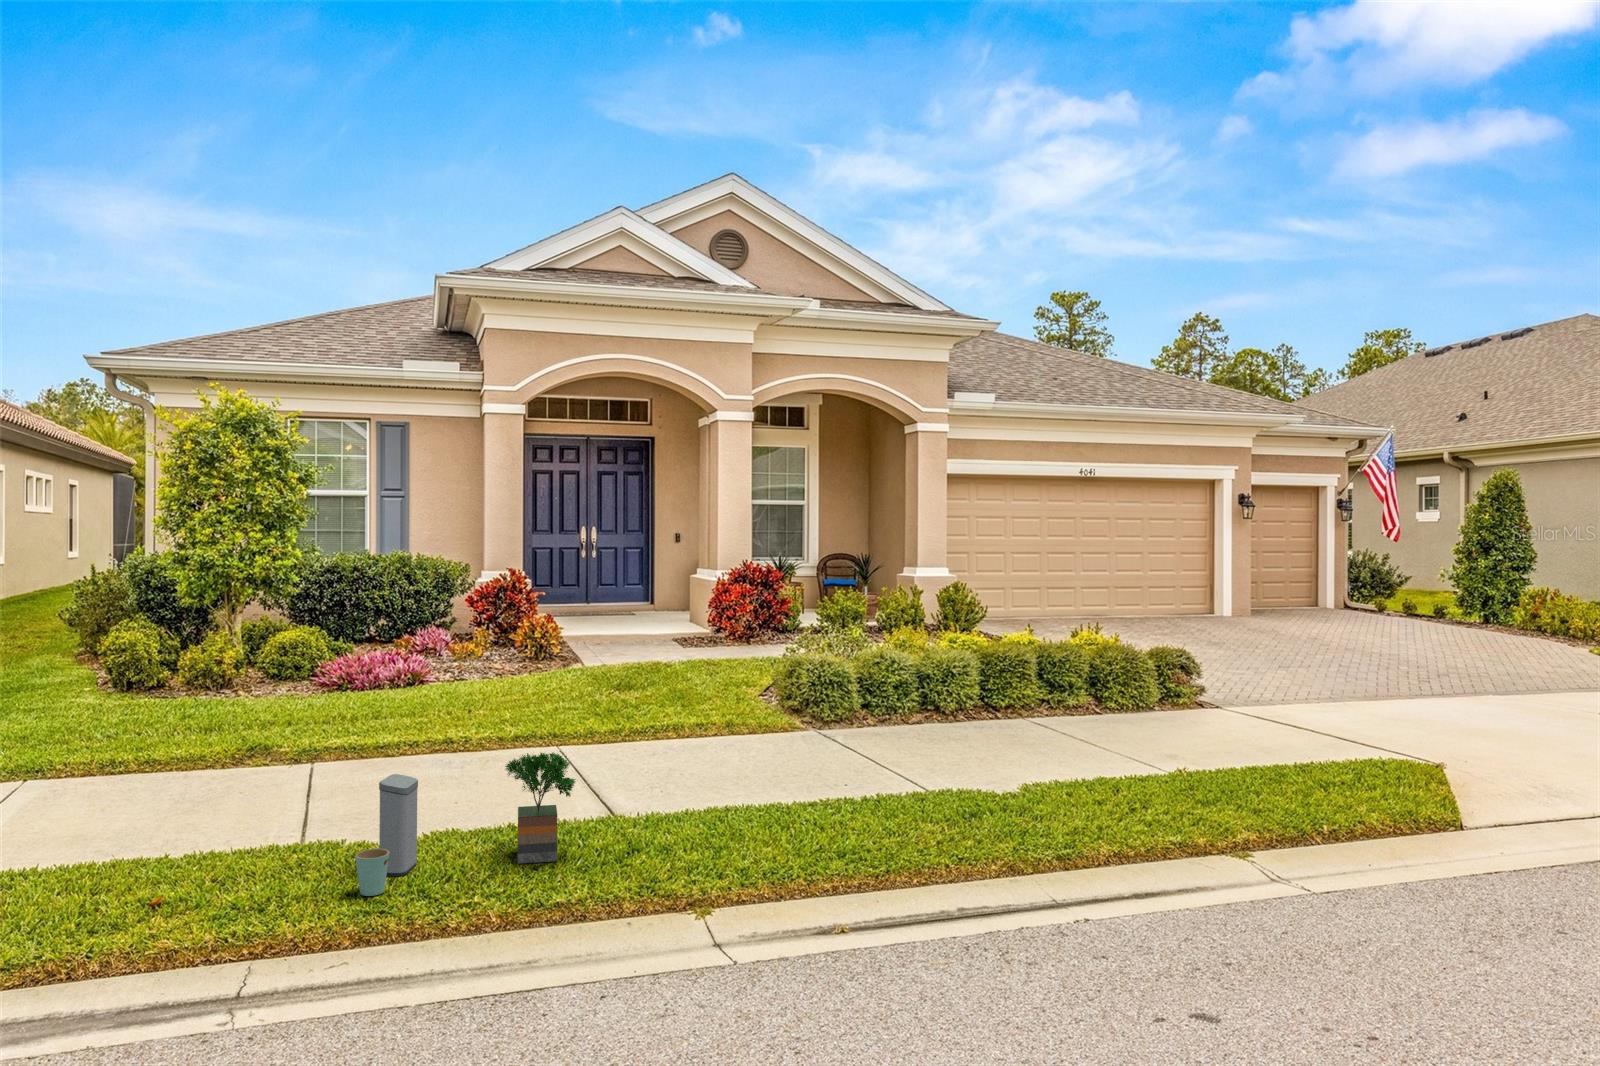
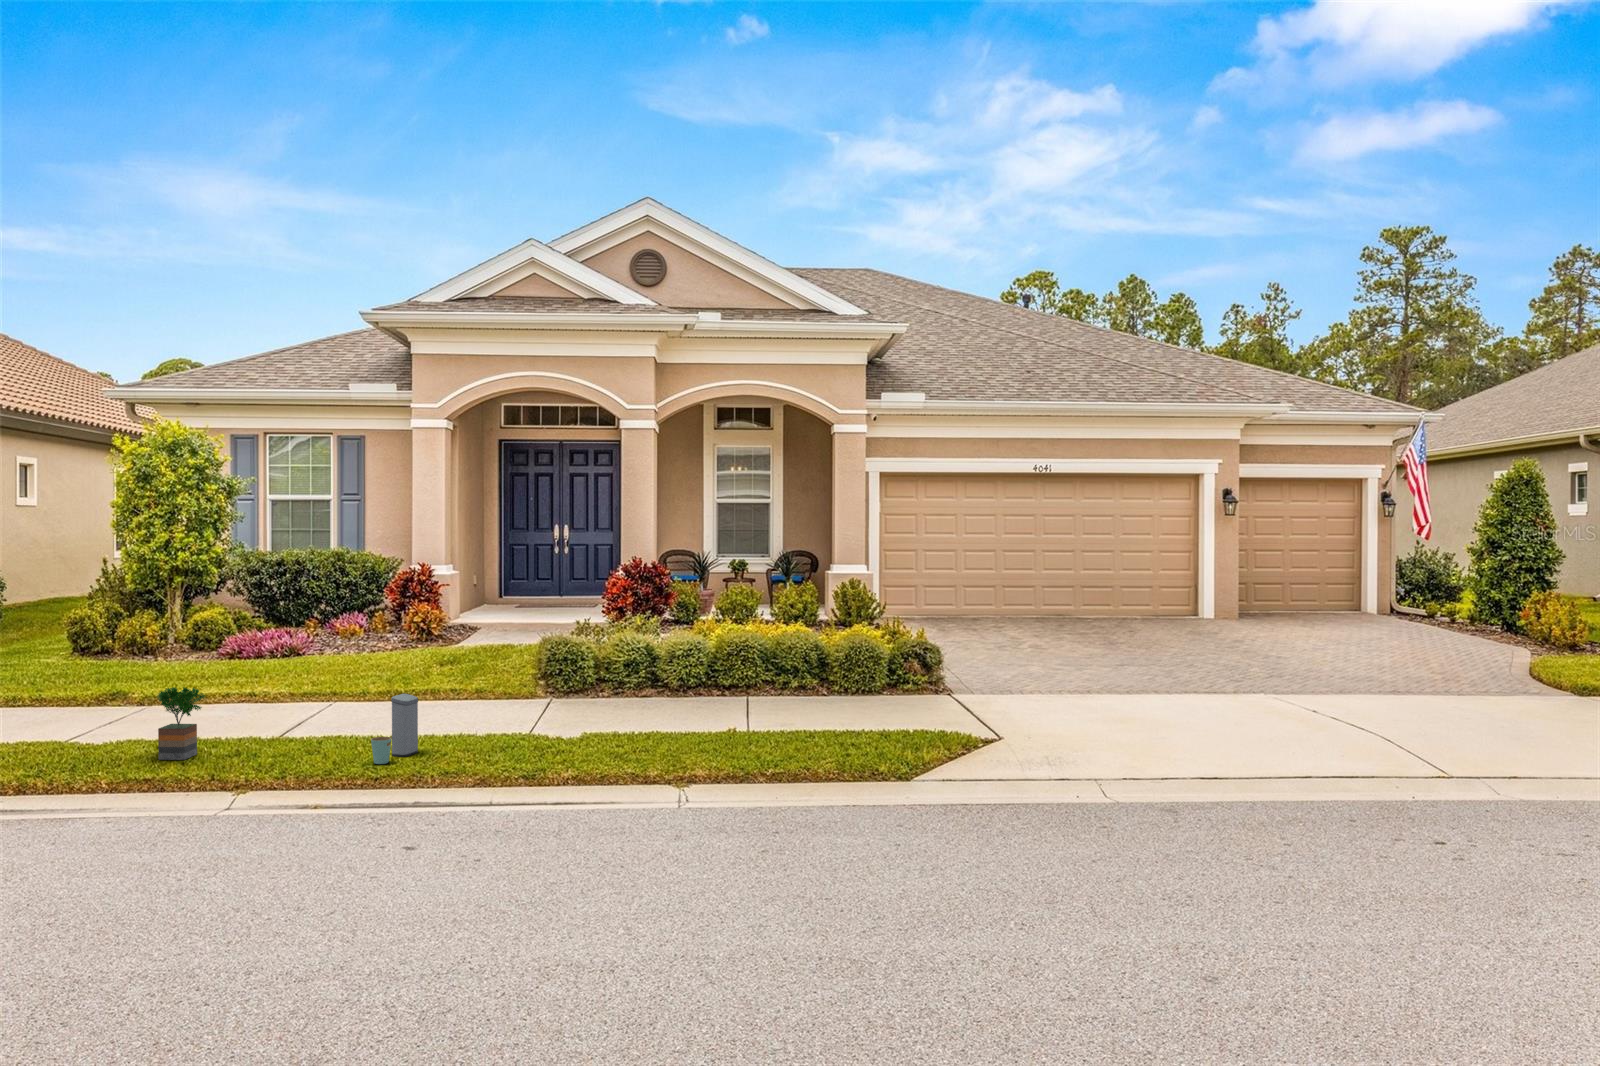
trash can: present [355,774,418,896] -> present [371,694,418,764]

